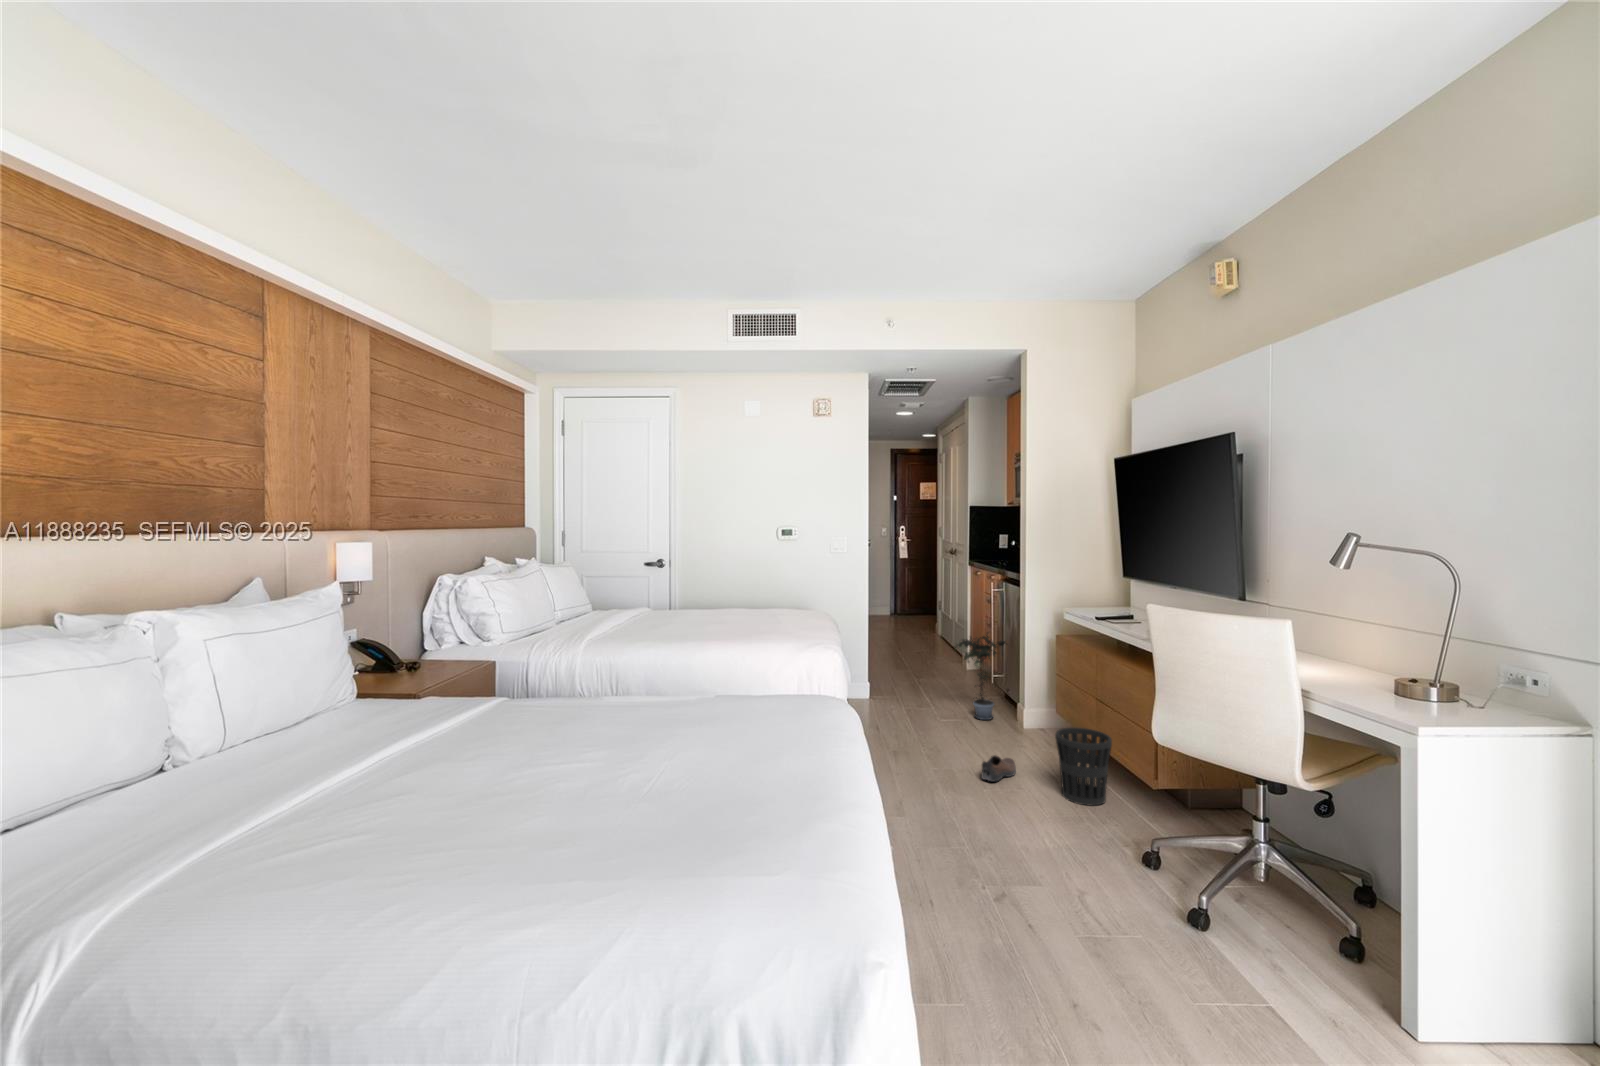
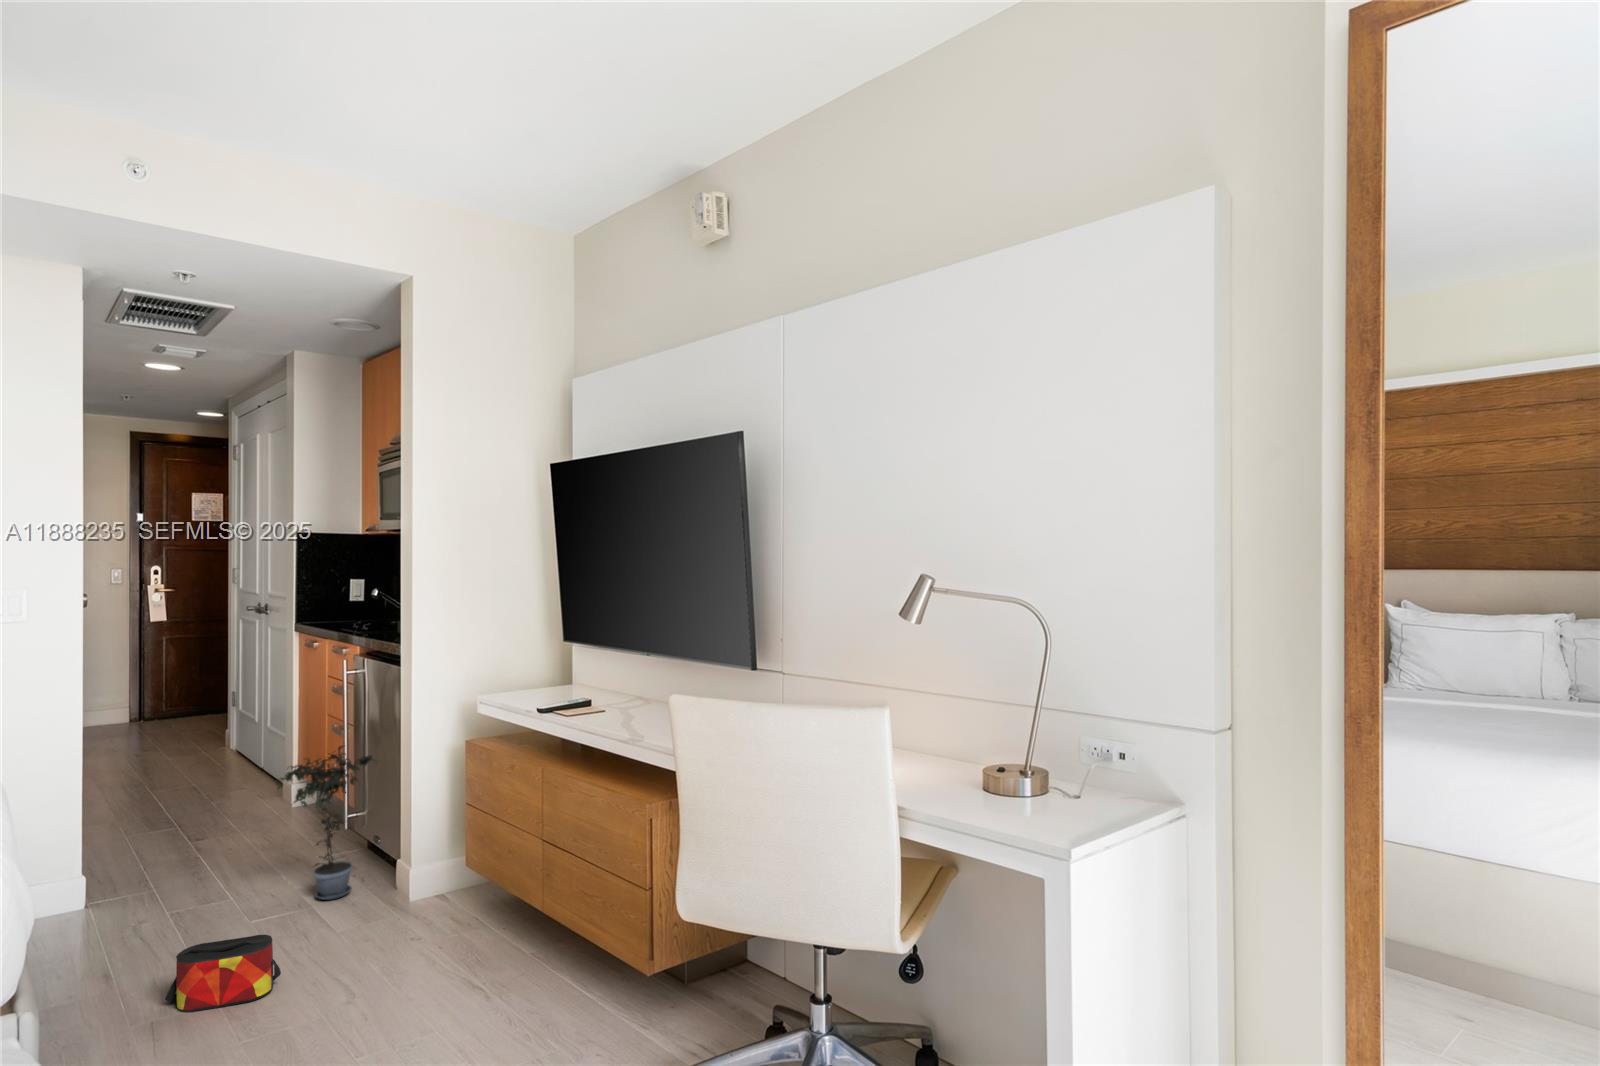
bag: none [903,719,954,755] -> present [165,935,281,1012]
wastebasket: present [1055,728,1112,806] -> none [475,879,560,1010]
shoe: present [981,756,1016,782] -> none [342,965,404,1025]

